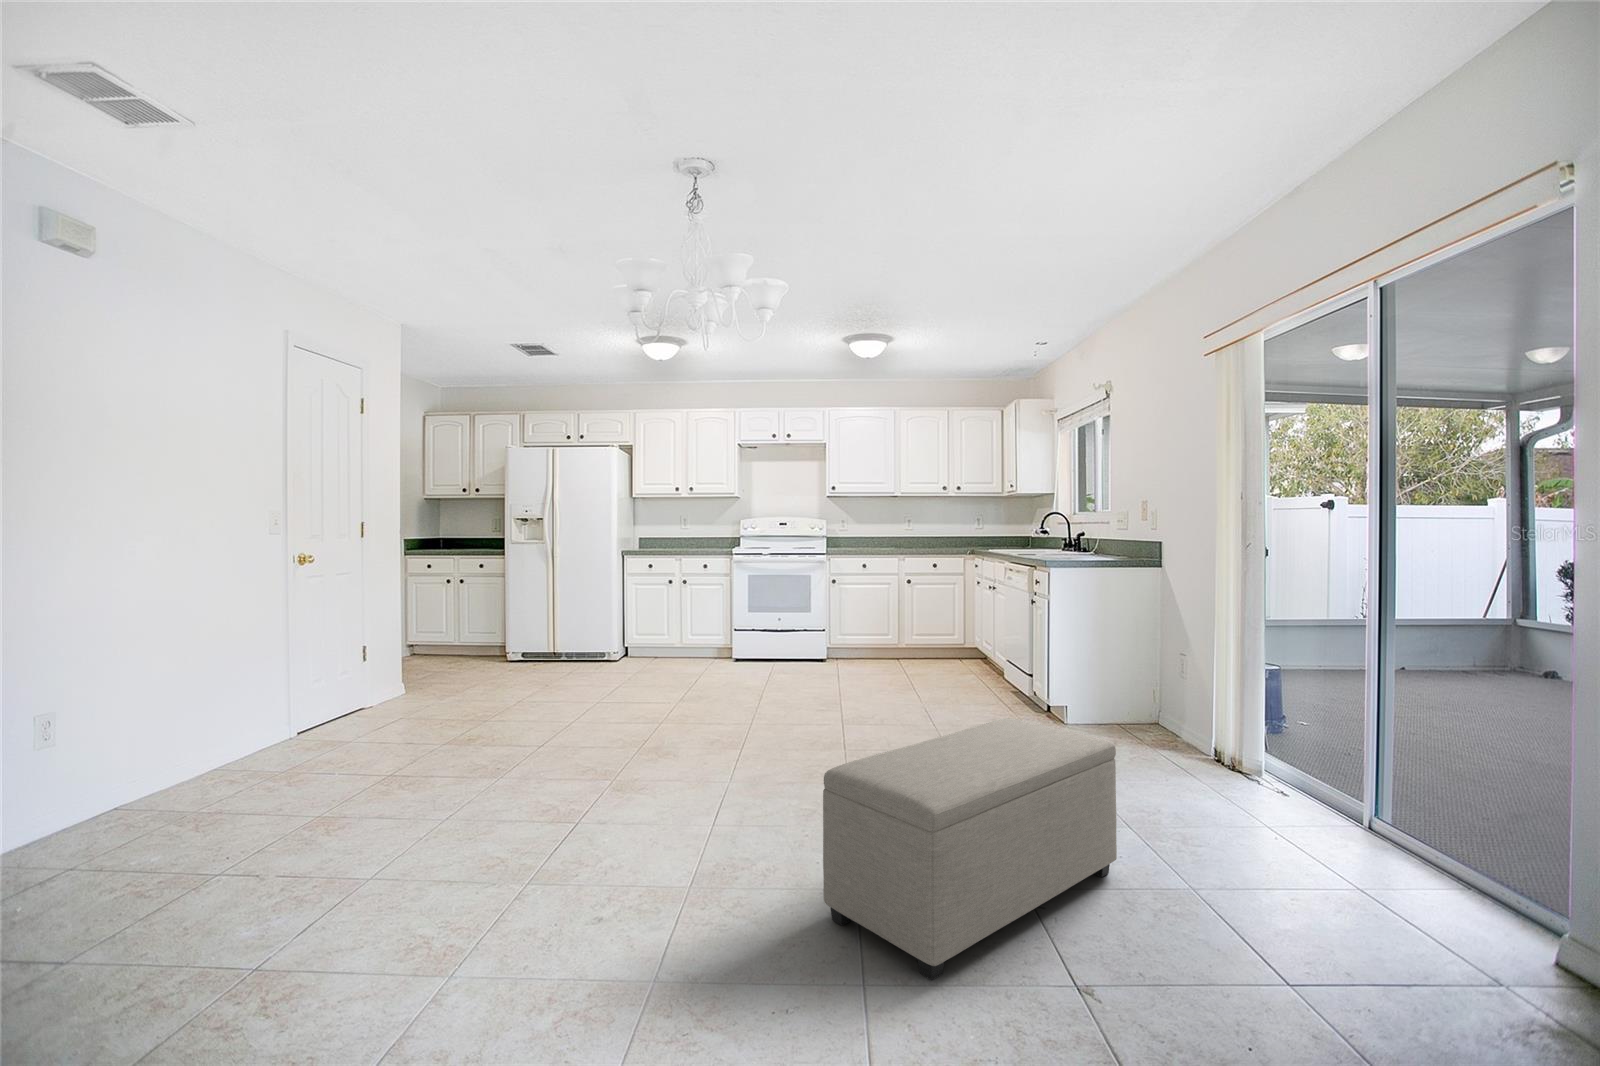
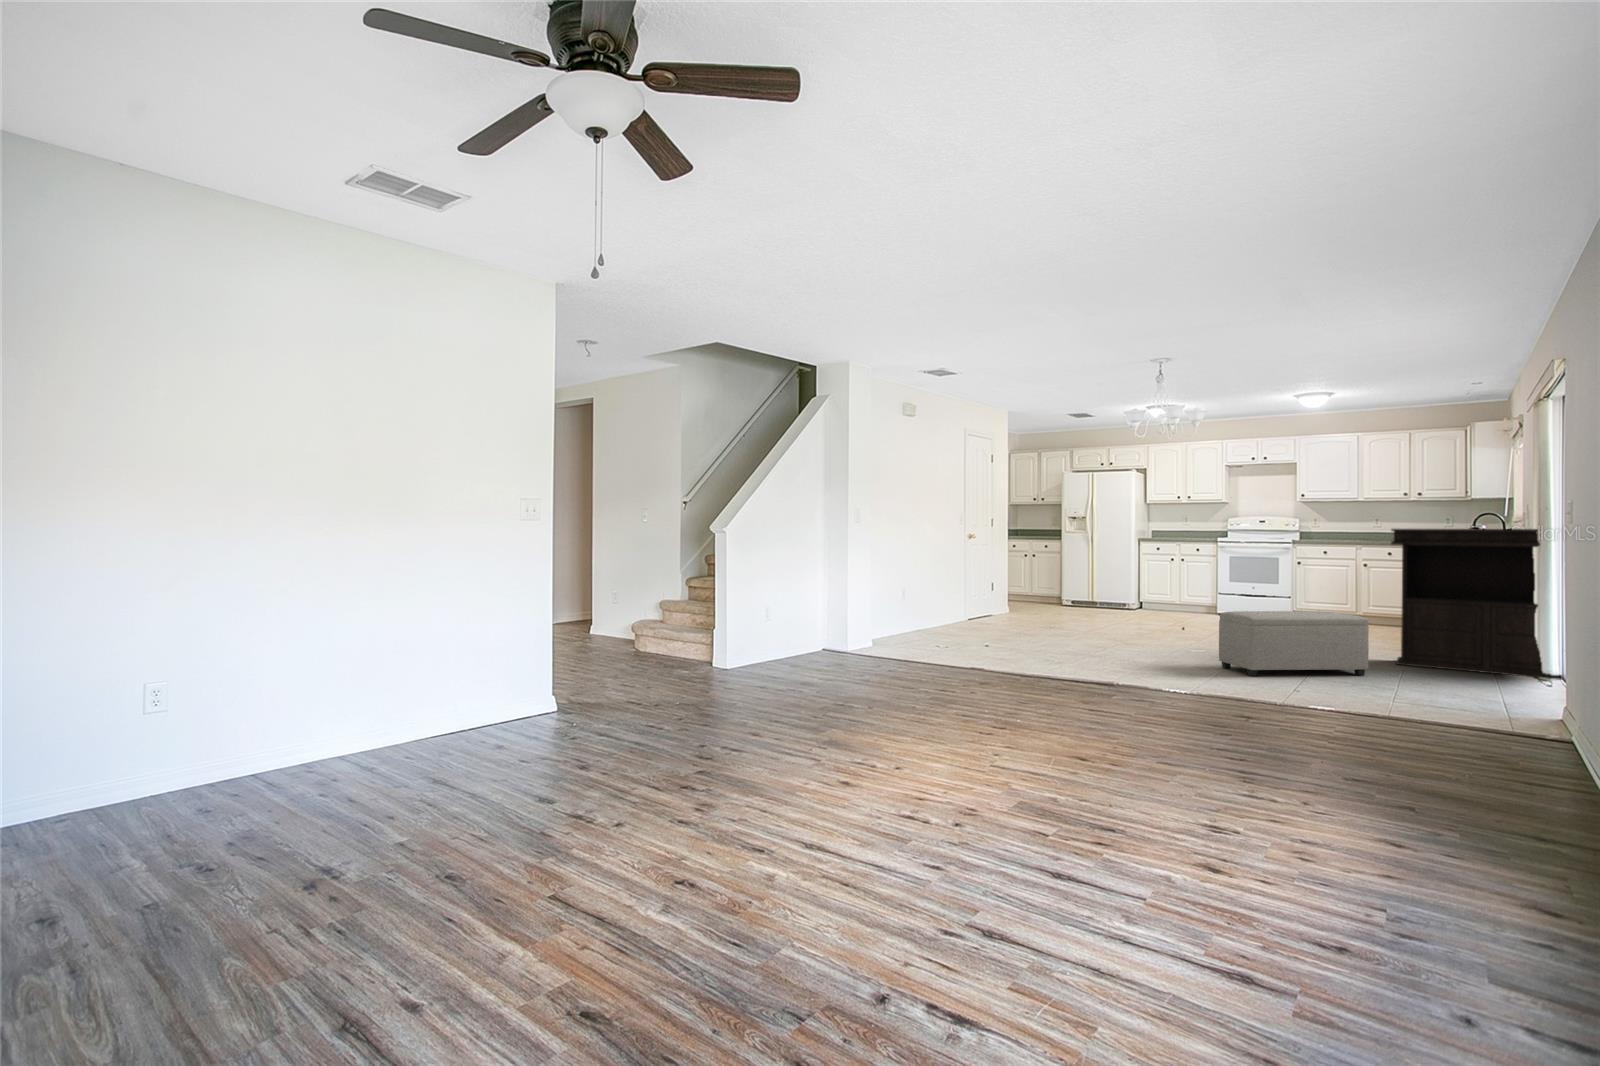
console table: none [1051,532,1359,797] -> present [1391,529,1563,680]

